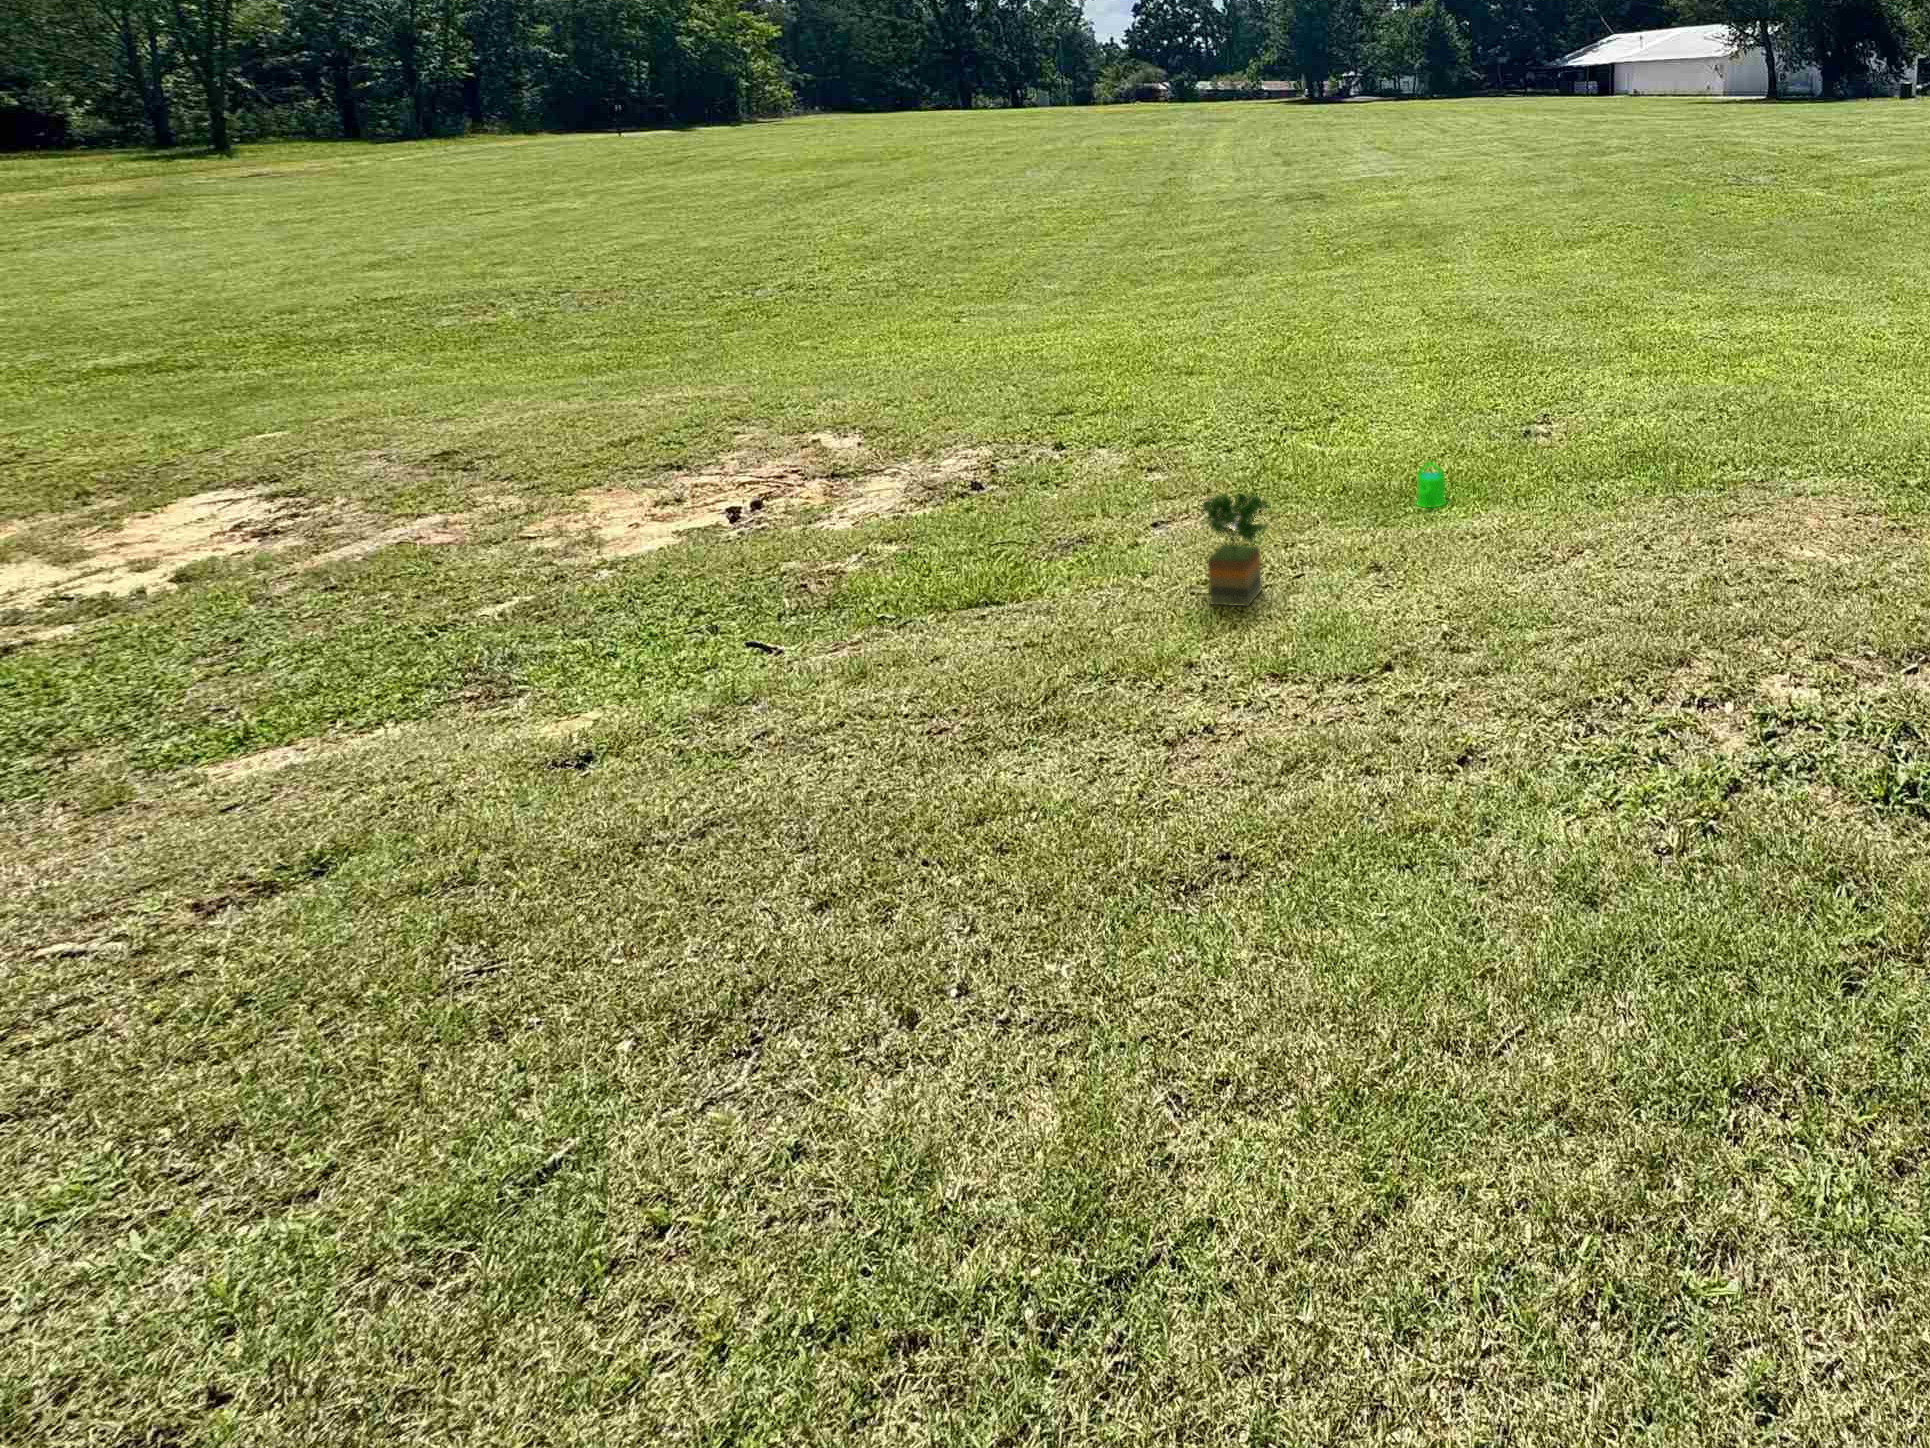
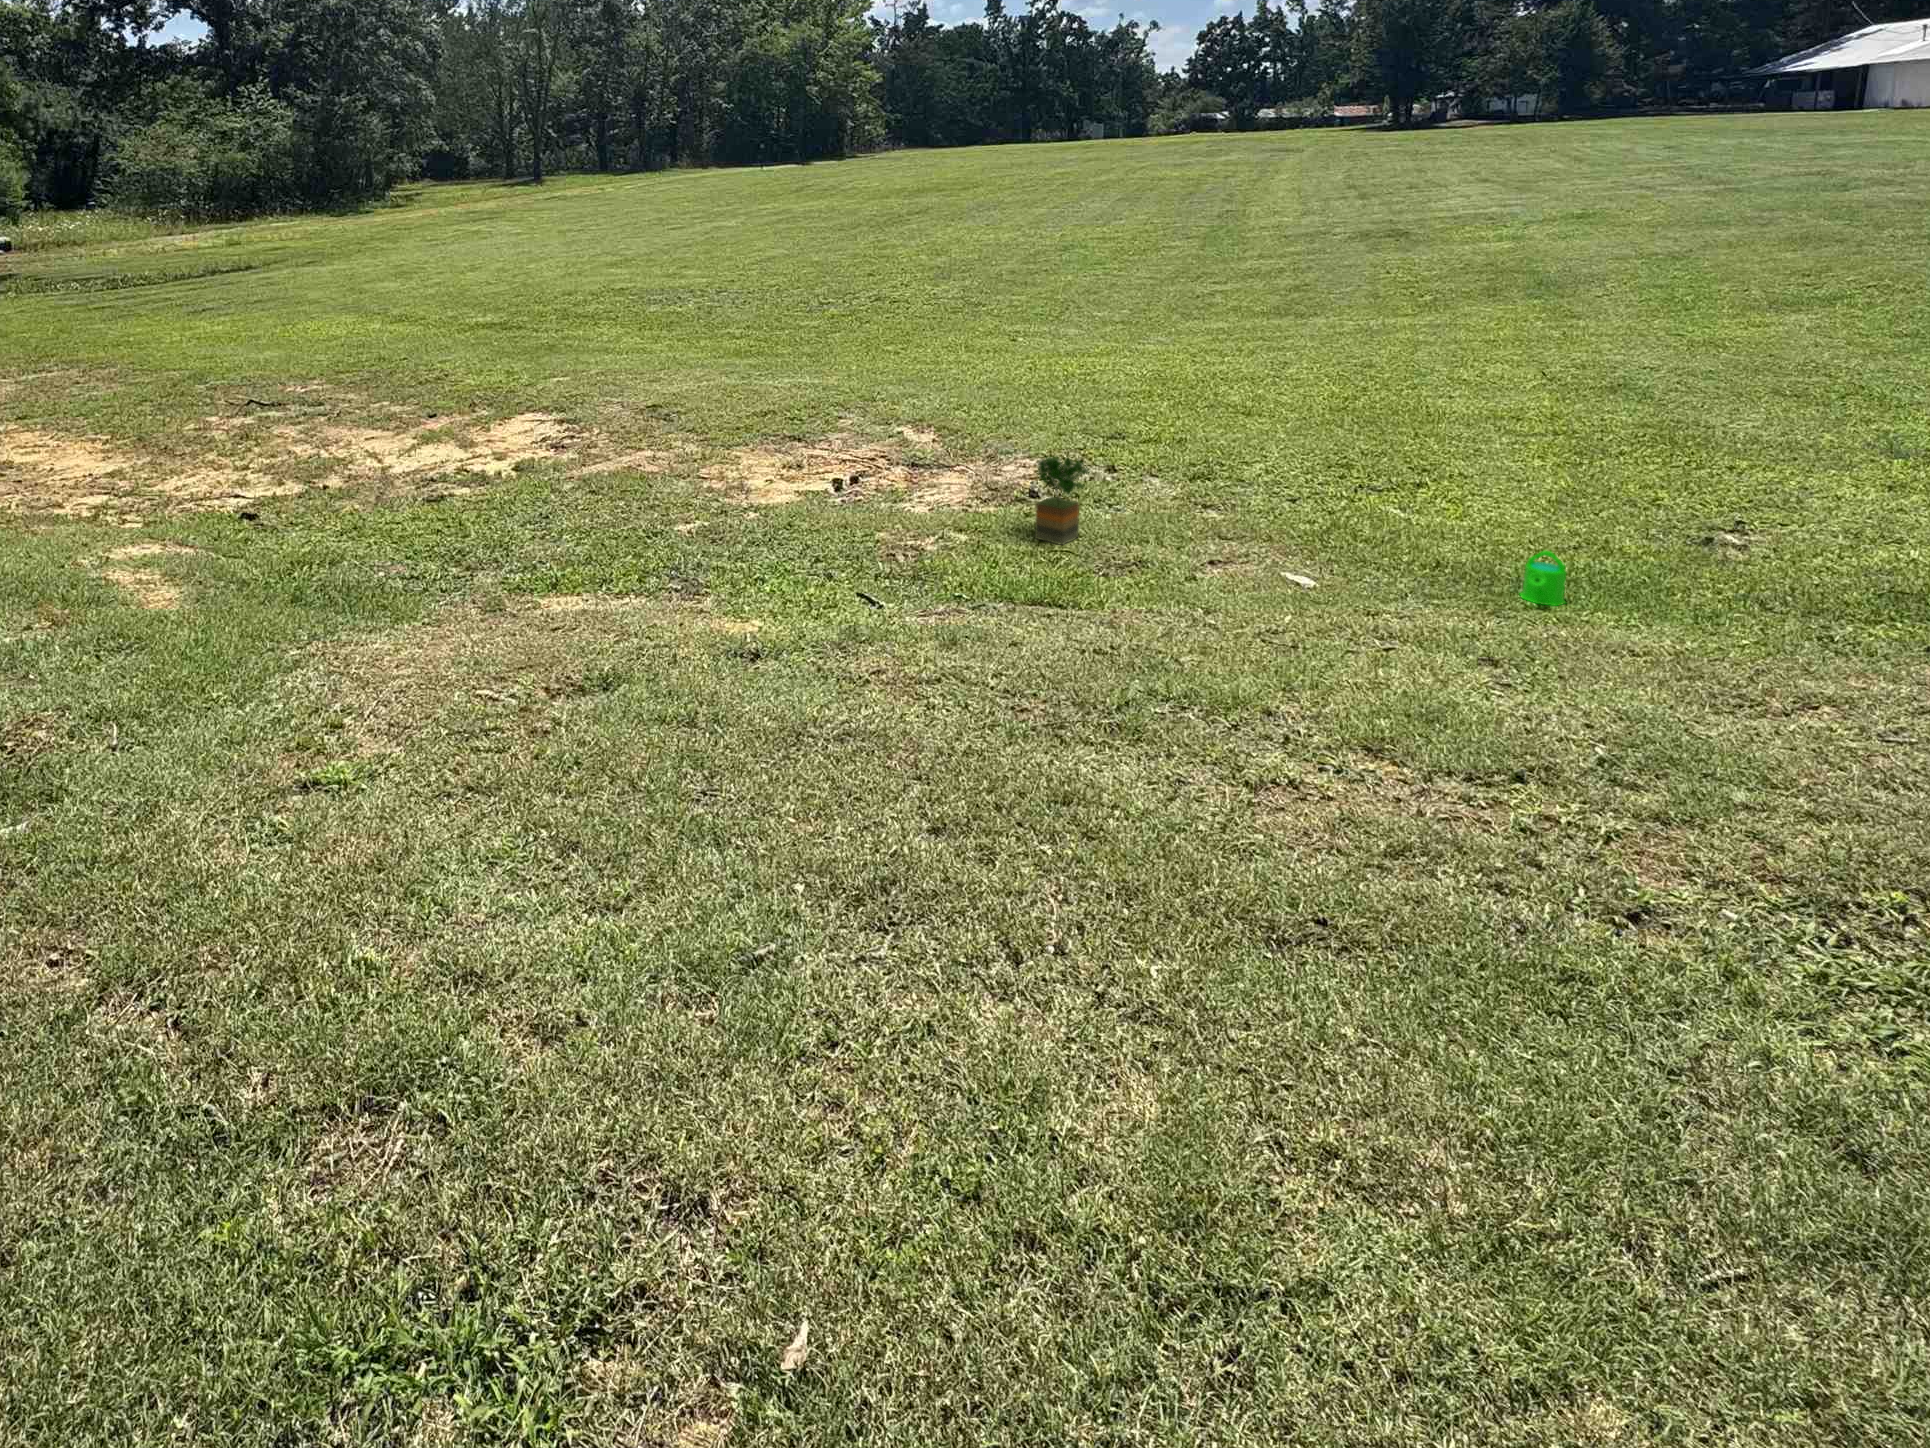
potted tree: present [1201,493,1270,606] -> present [1035,456,1090,545]

